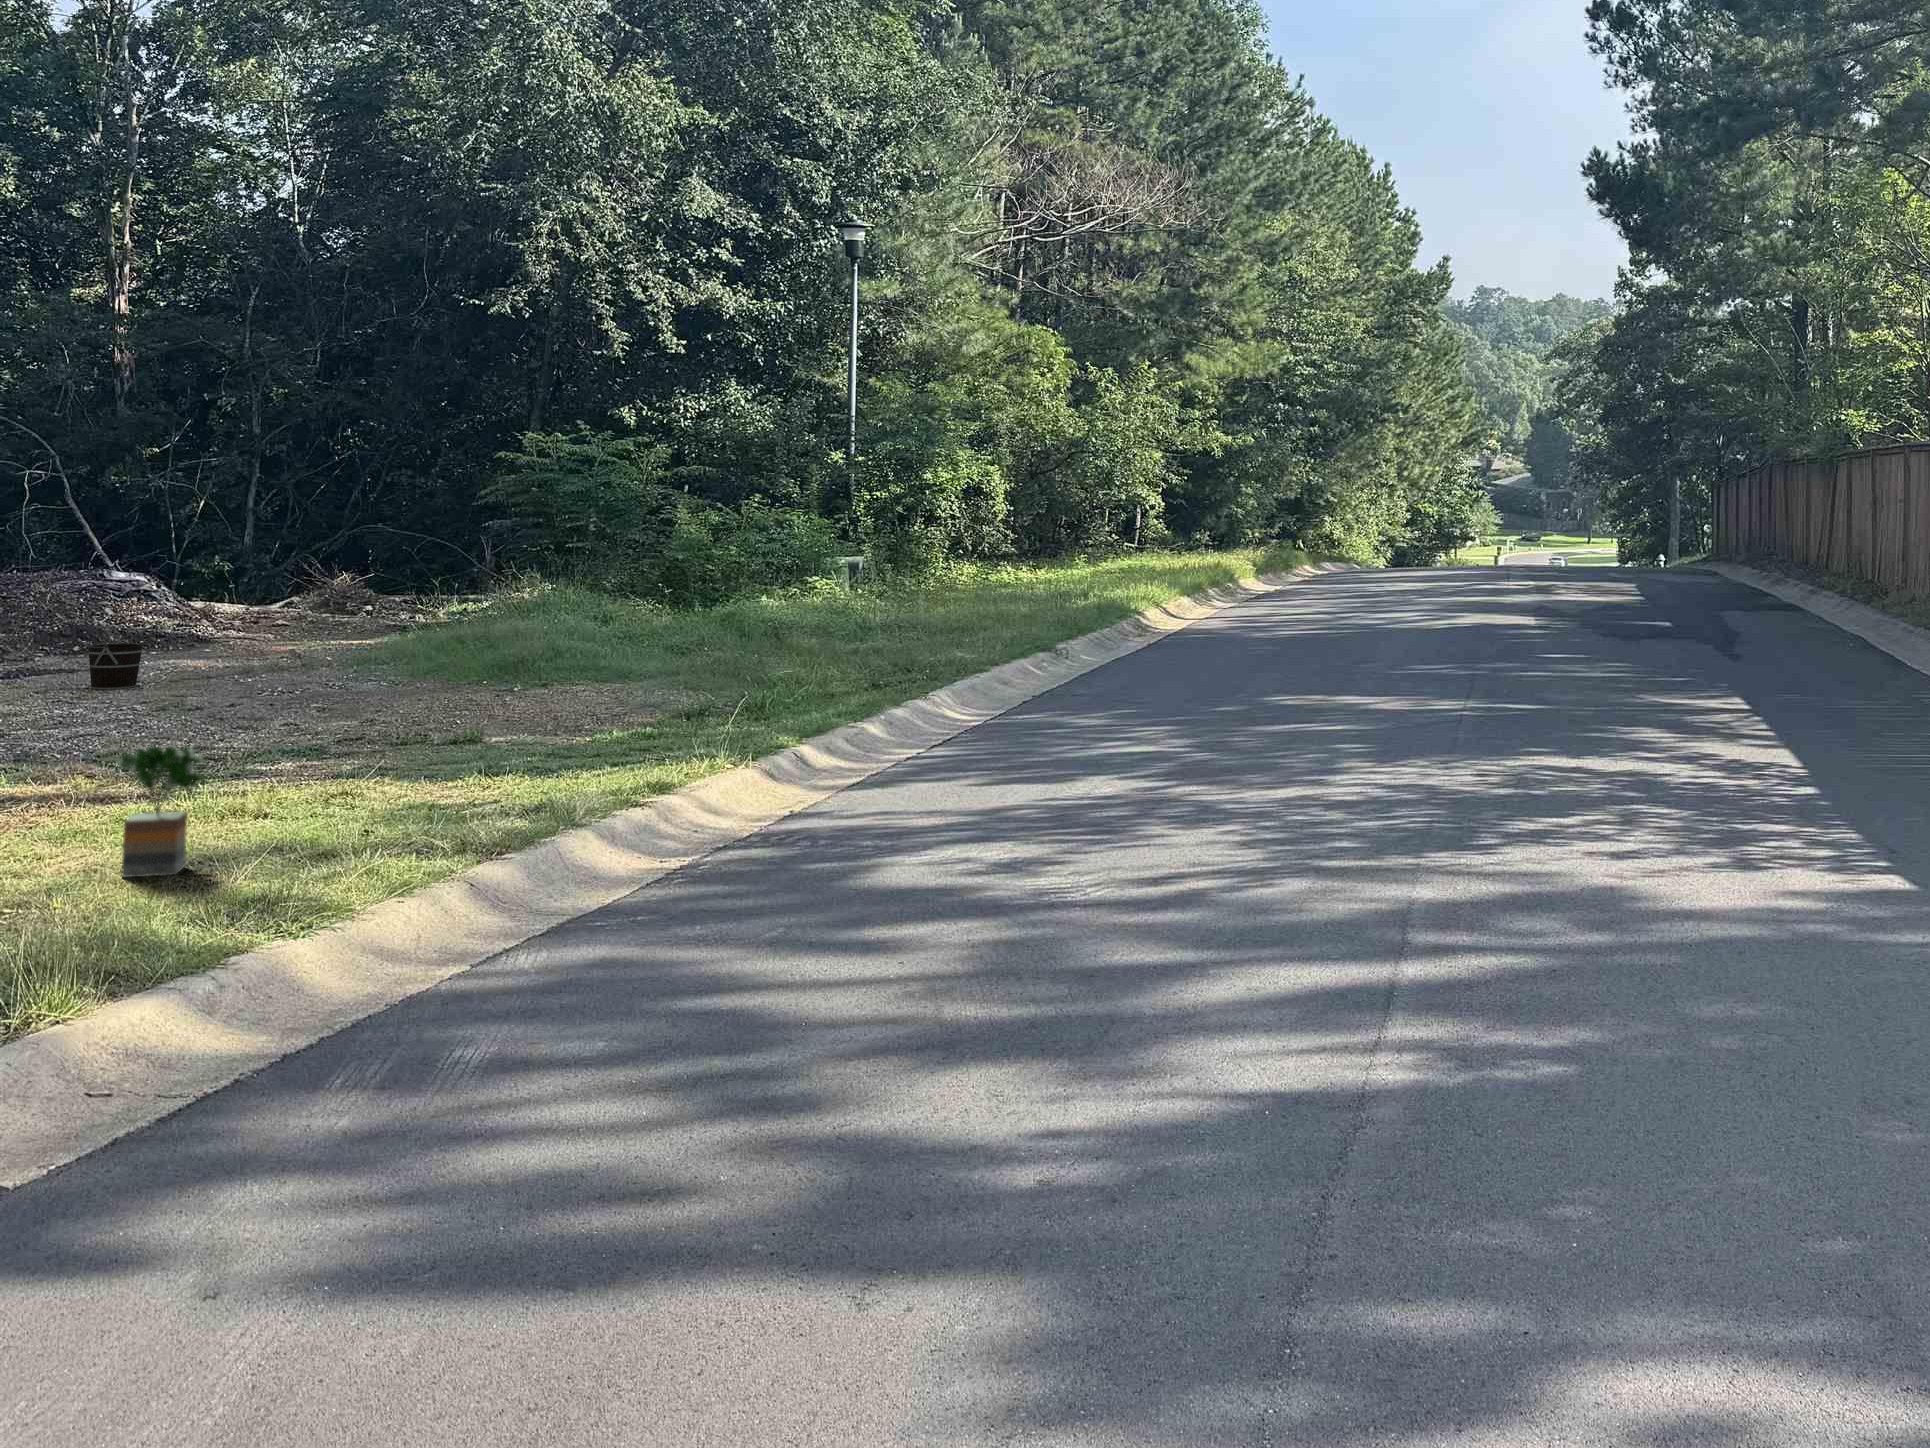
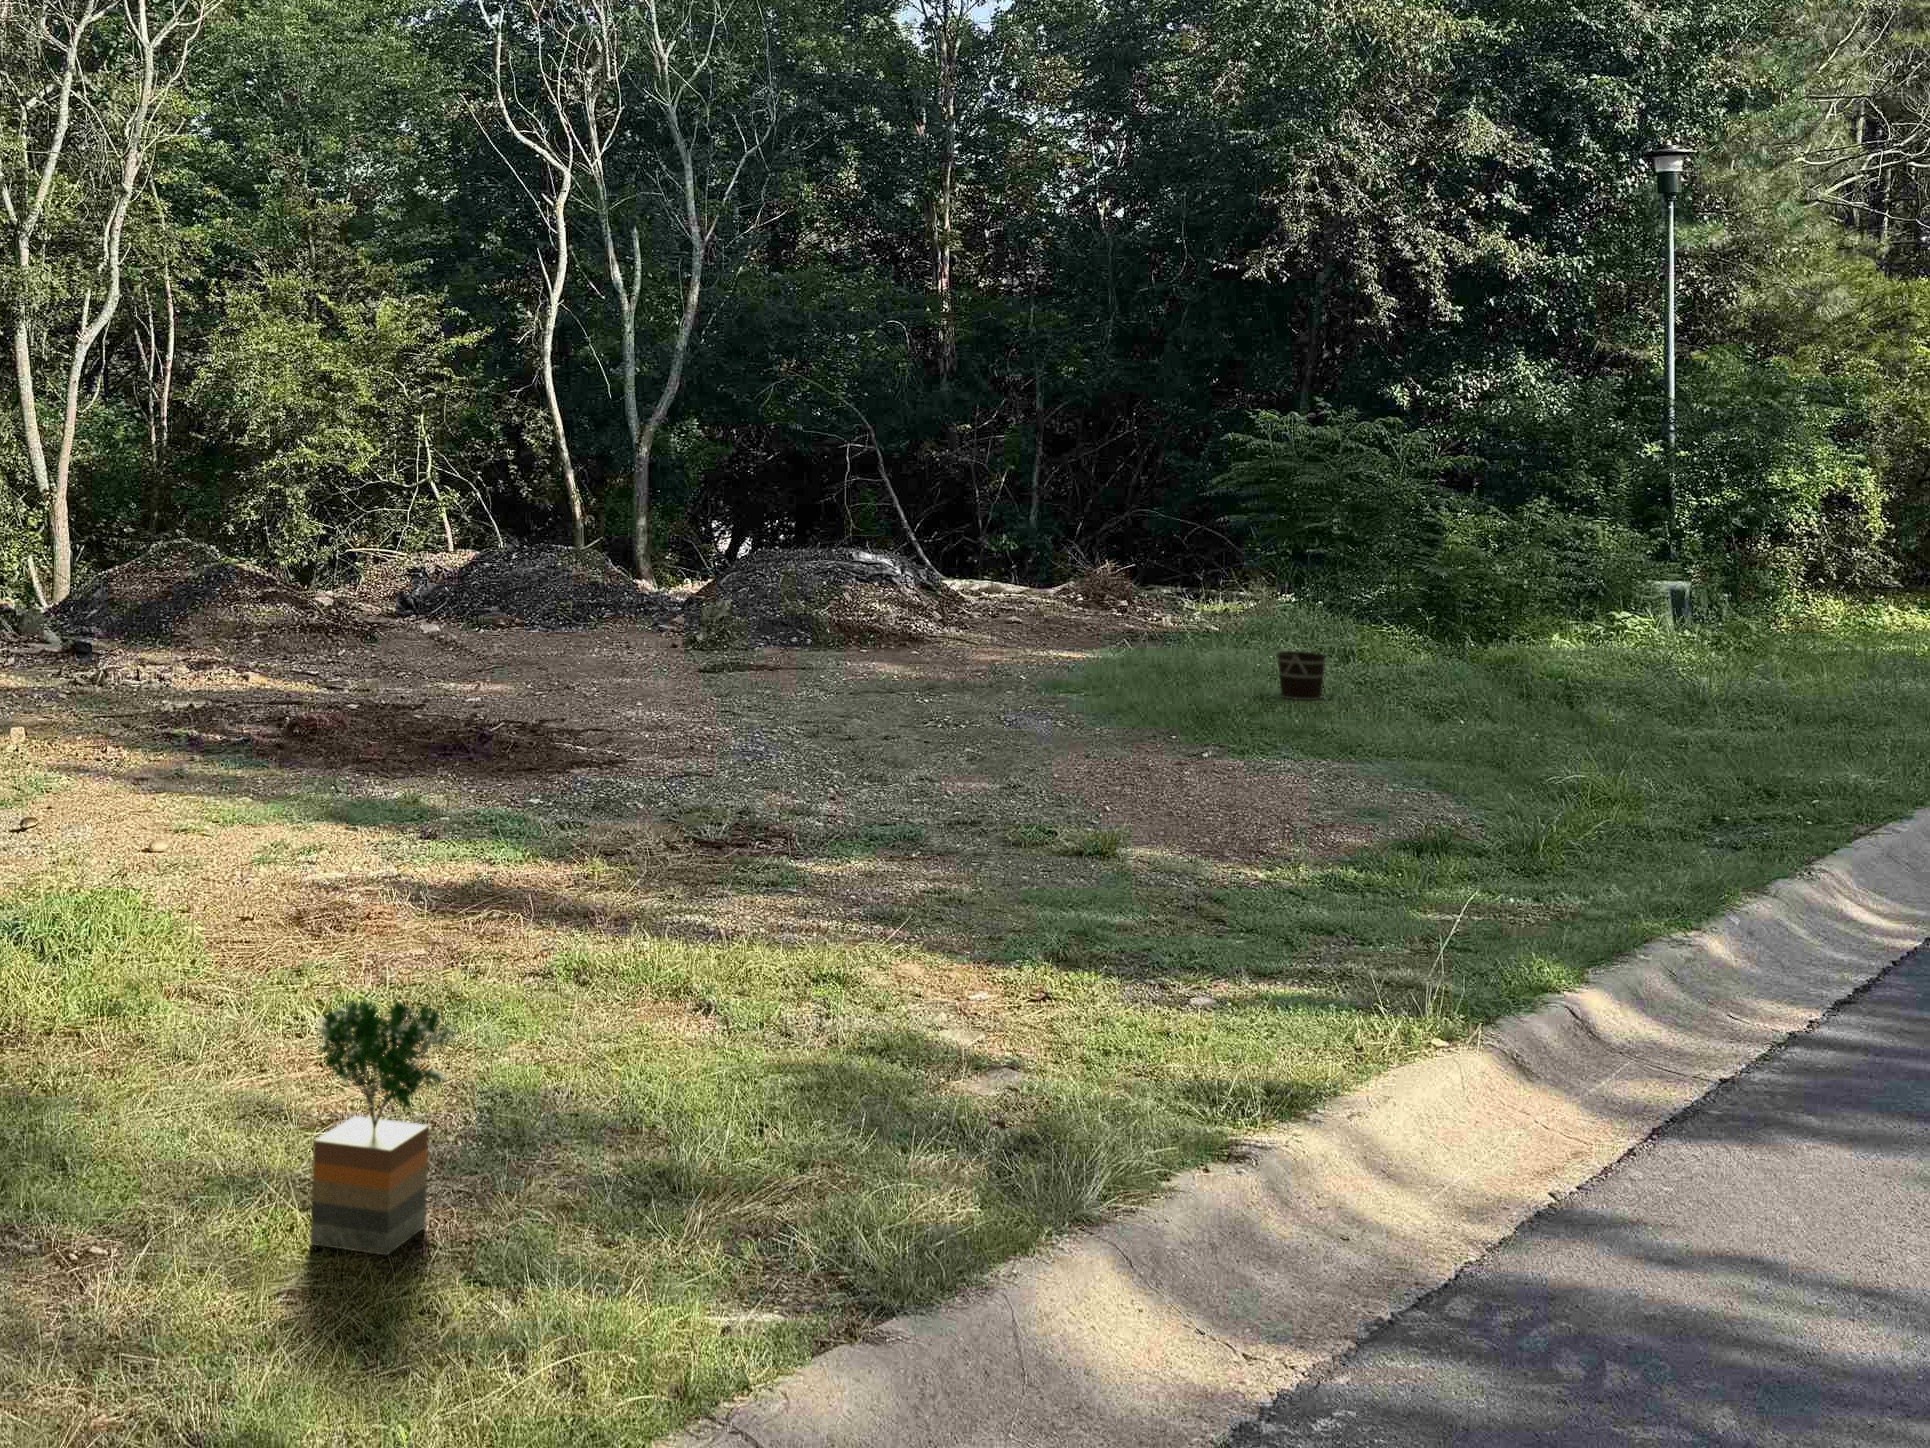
bucket: present [88,641,143,689] -> present [1277,651,1326,700]

